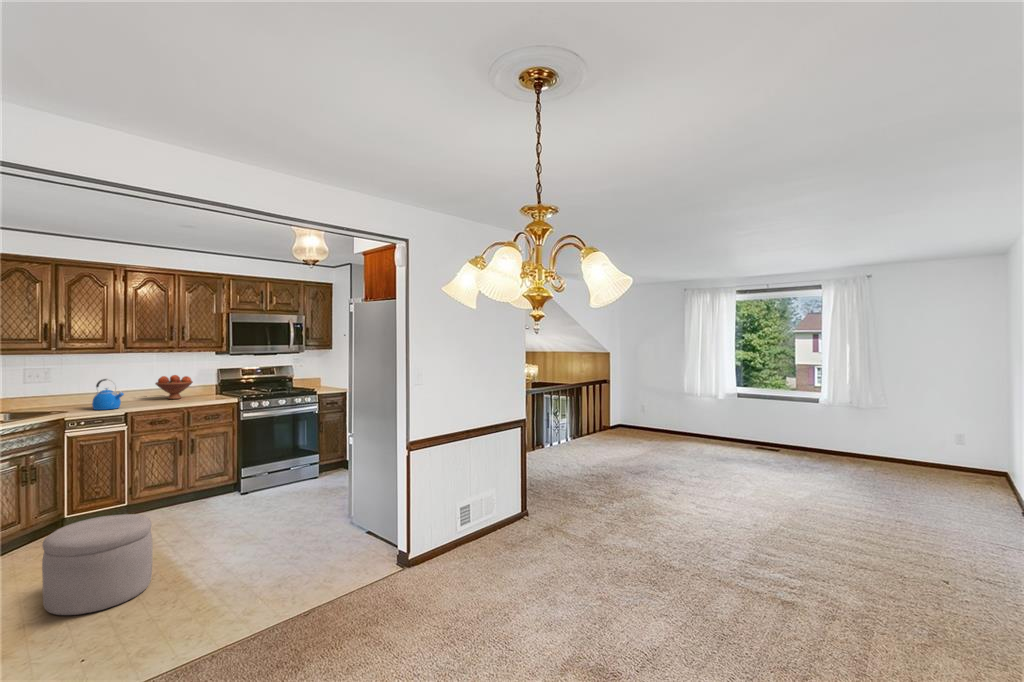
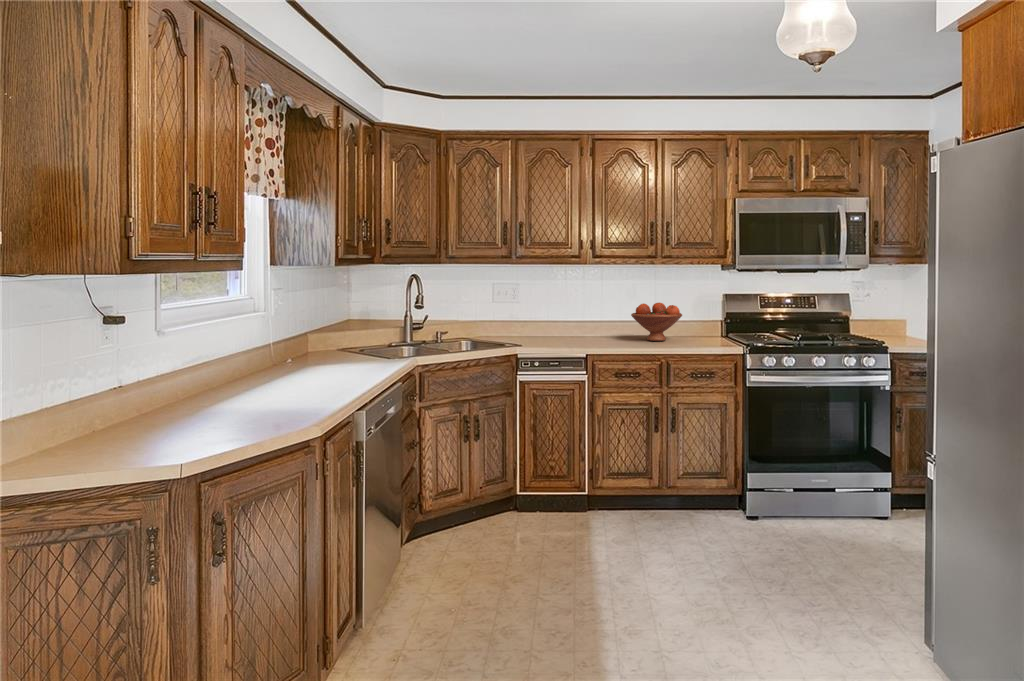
kettle: present [92,379,124,410] -> none [549,303,584,349]
ottoman: present [42,514,153,615] -> none [445,503,570,638]

